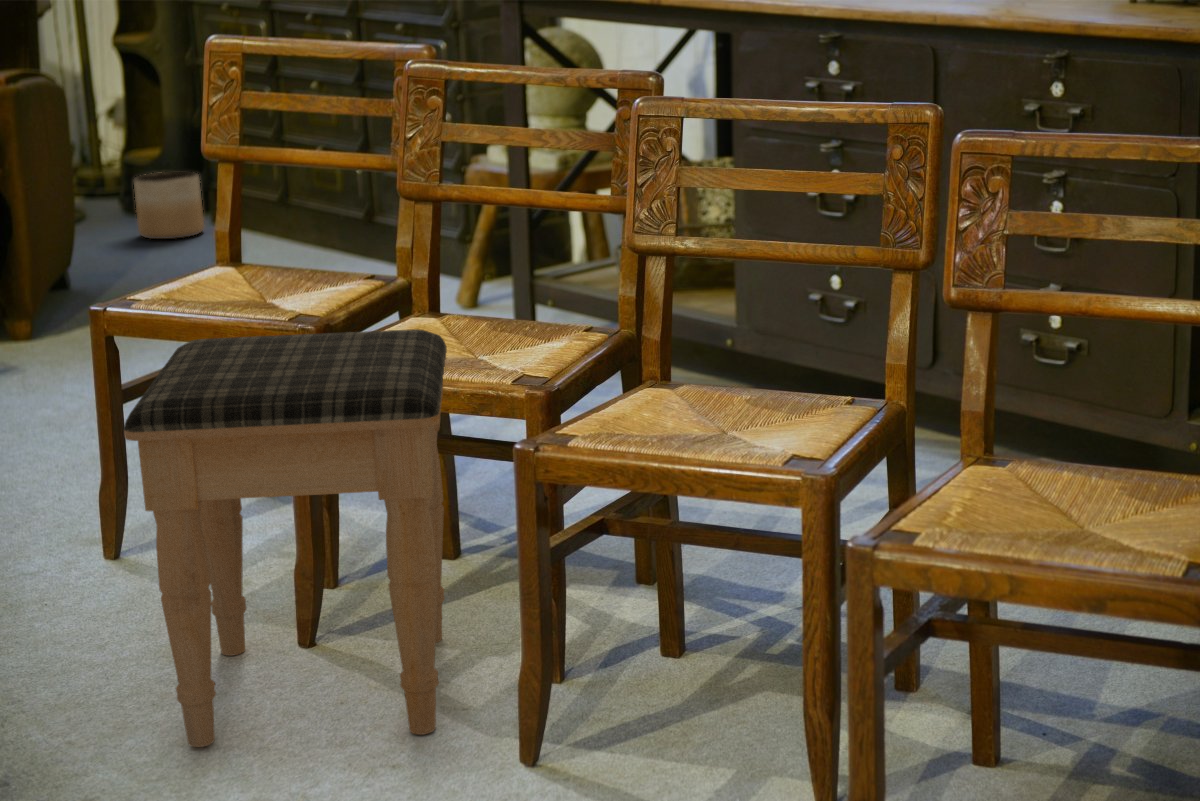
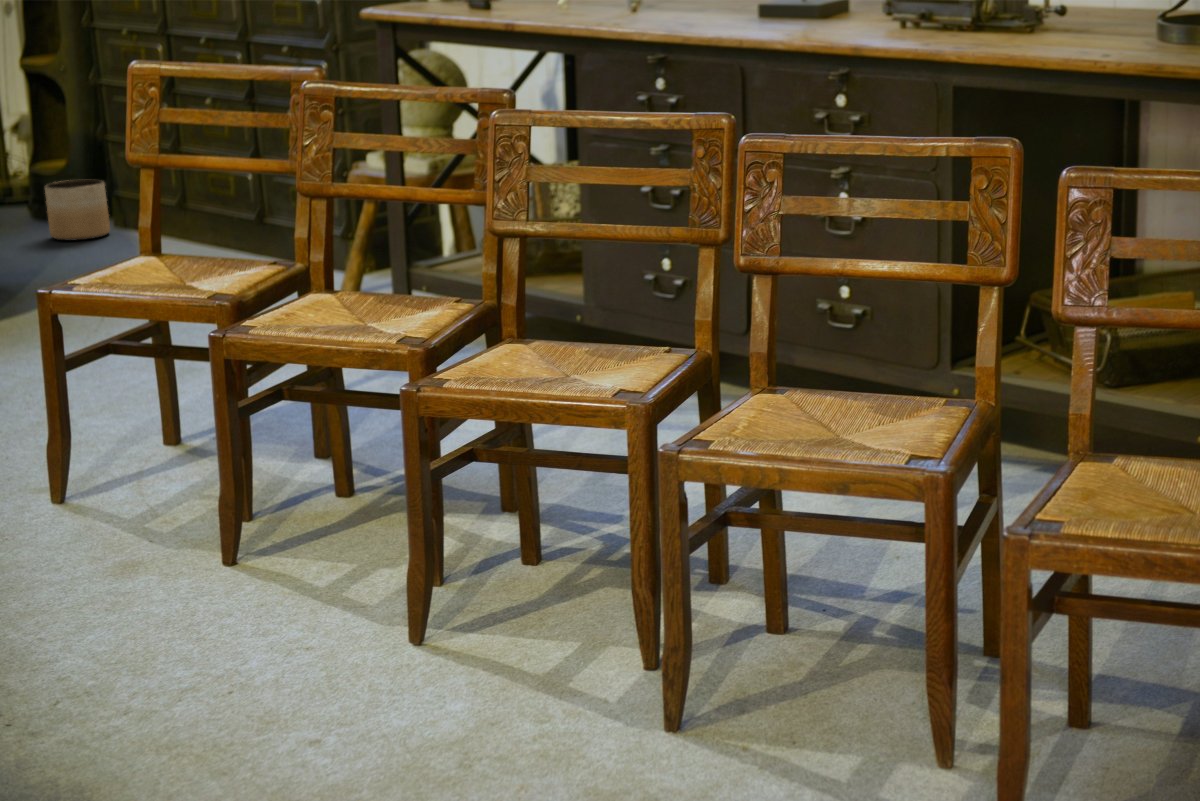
footstool: present [124,329,447,747] -> none [82,302,342,643]

